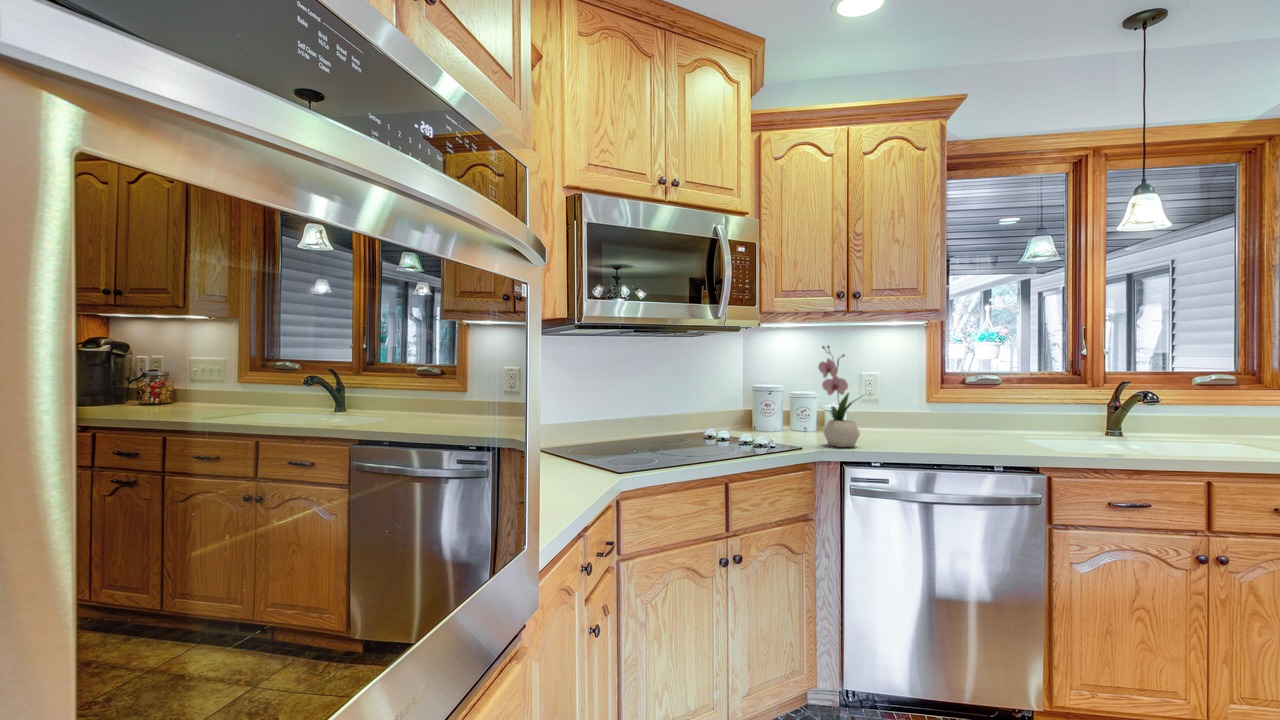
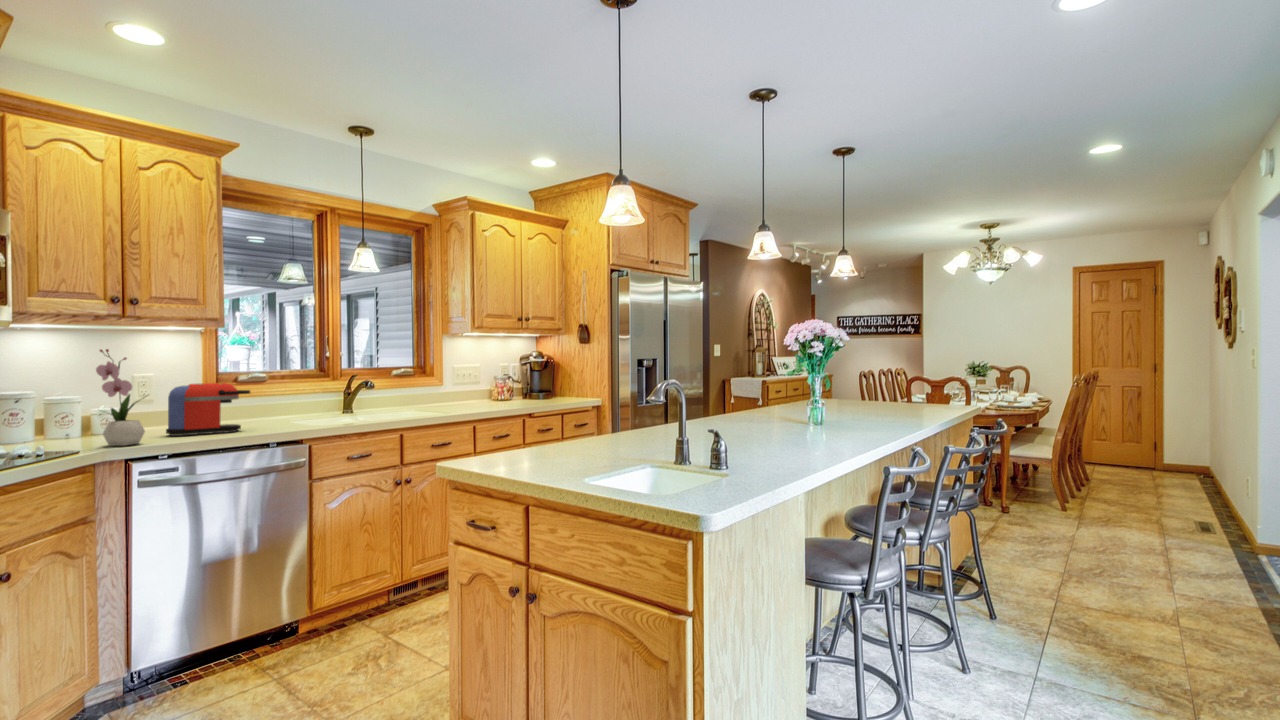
coffee maker: none [884,384,975,445] -> present [166,383,250,436]

